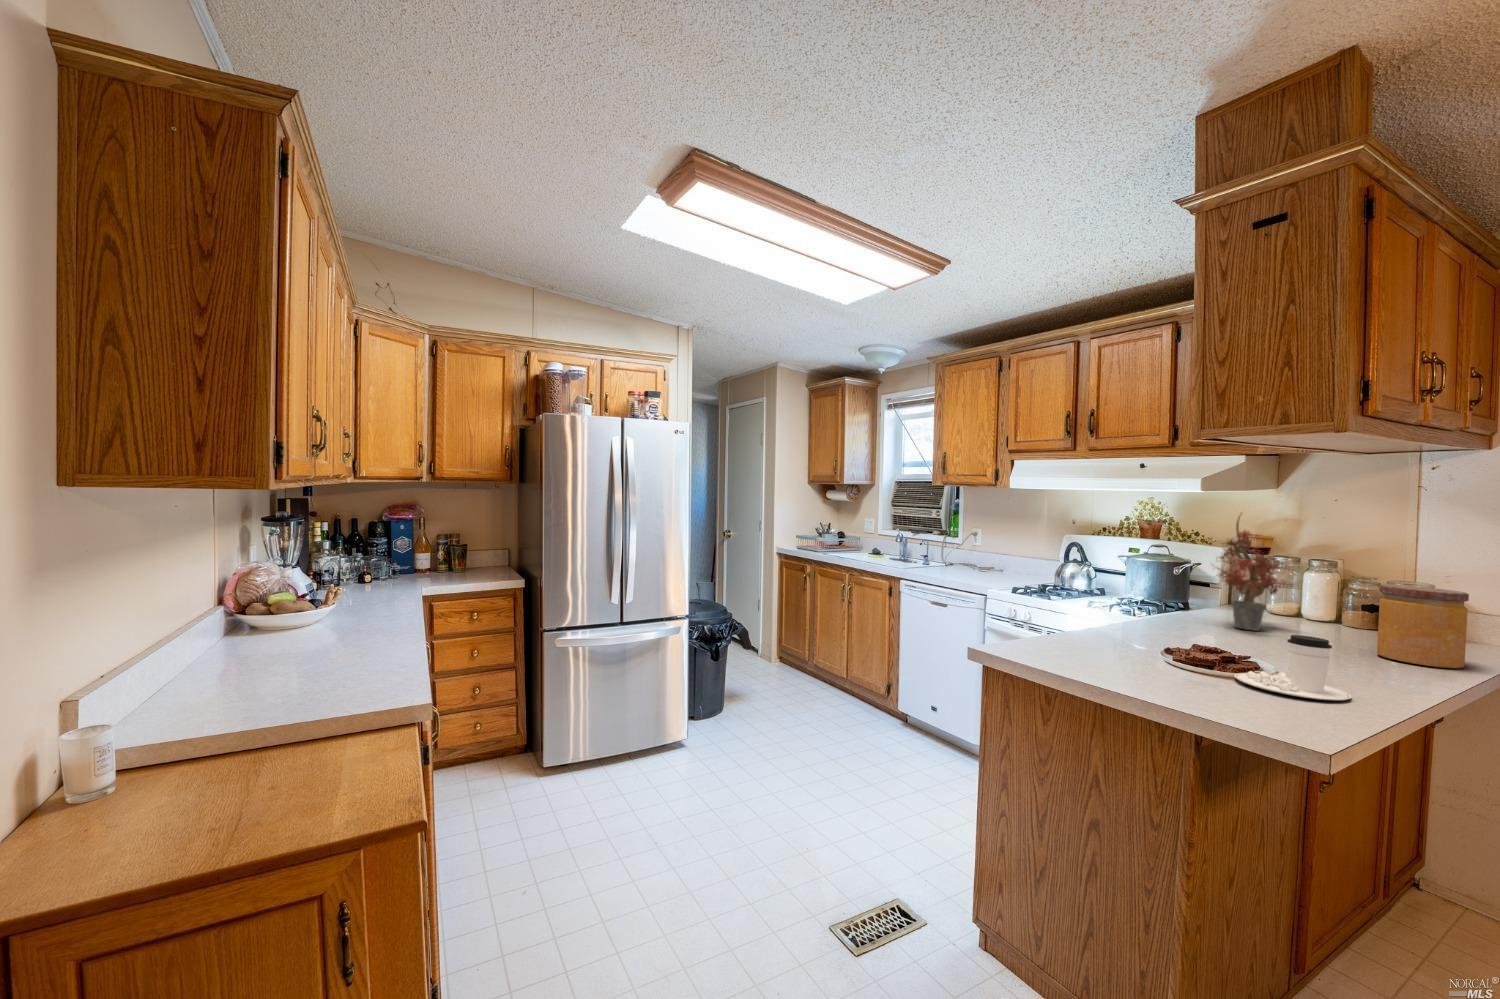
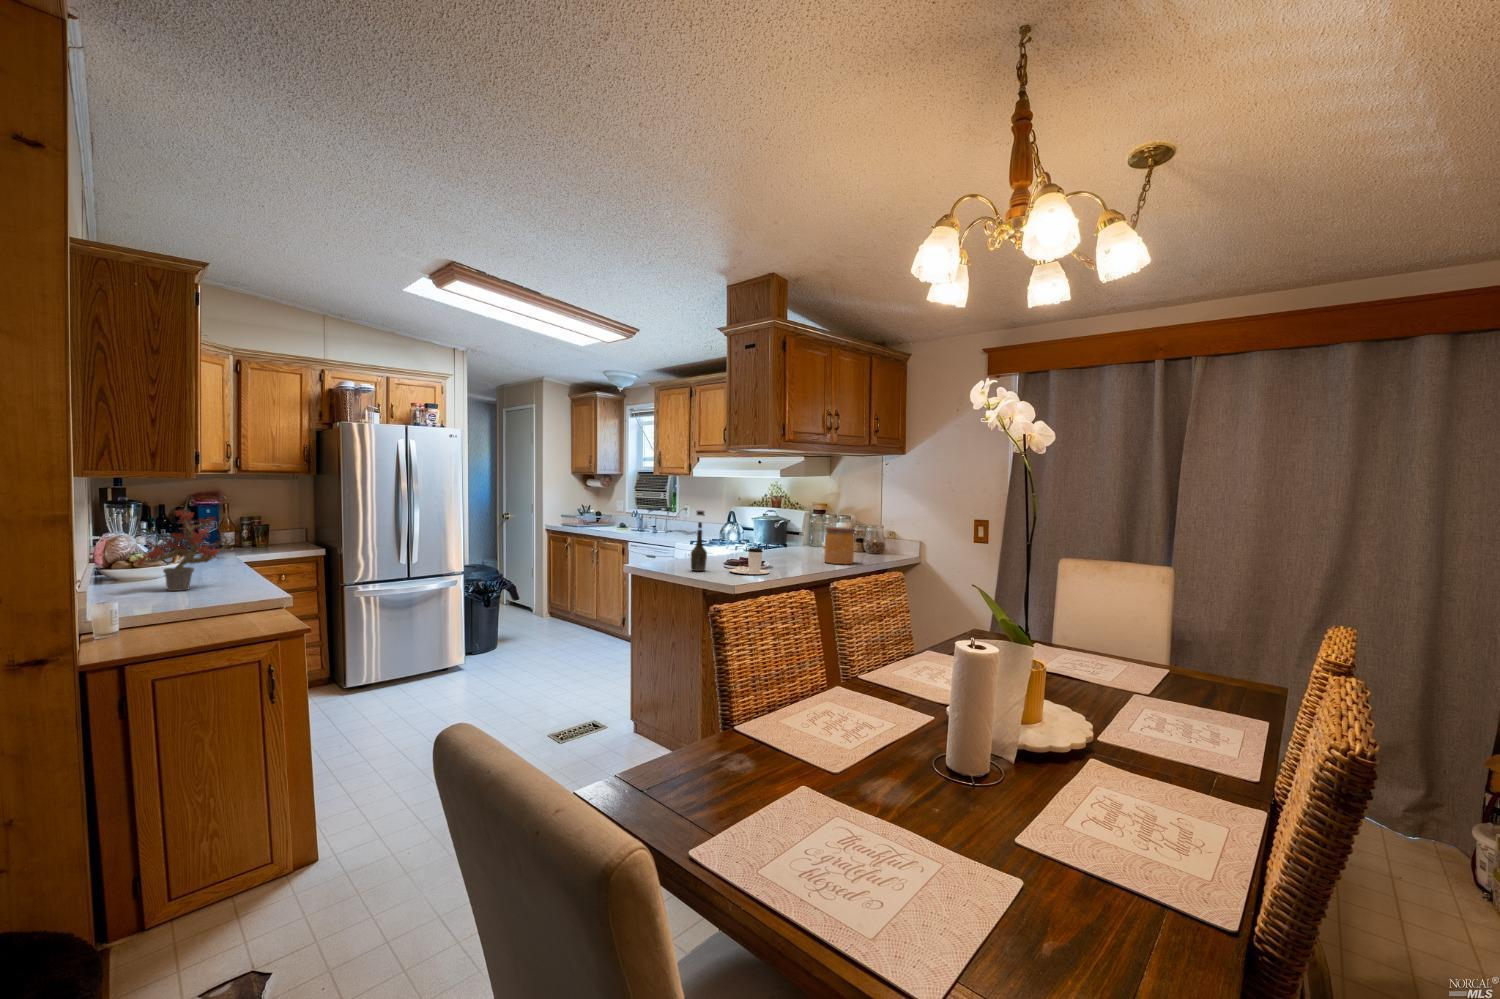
potted plant: present [1218,516,1293,631] -> present [132,501,237,591]
bottle: none [1139,549,1180,676] -> present [691,510,707,571]

